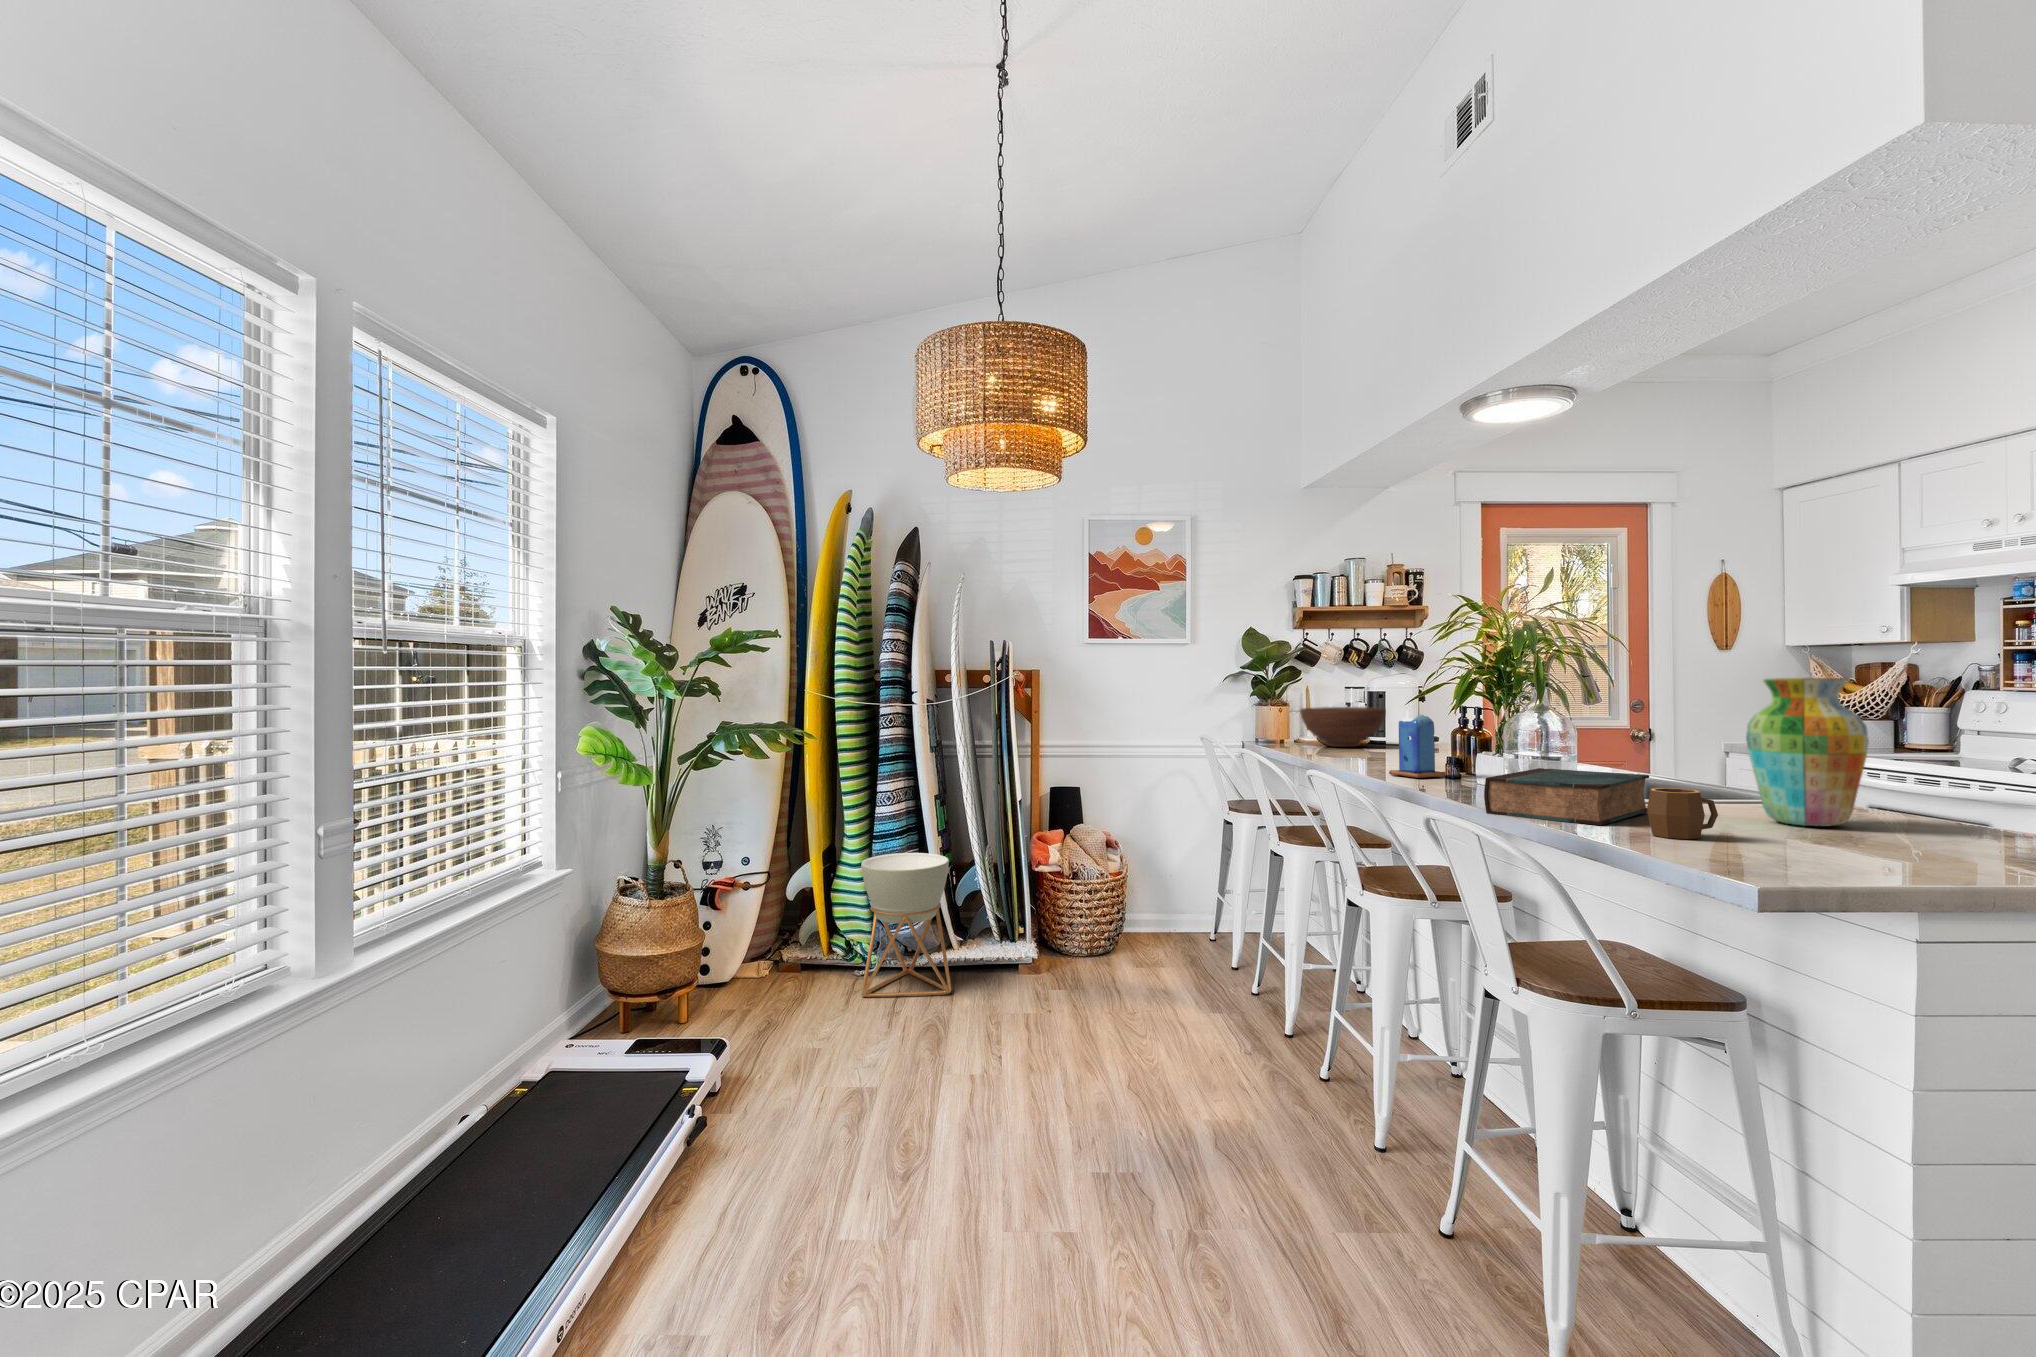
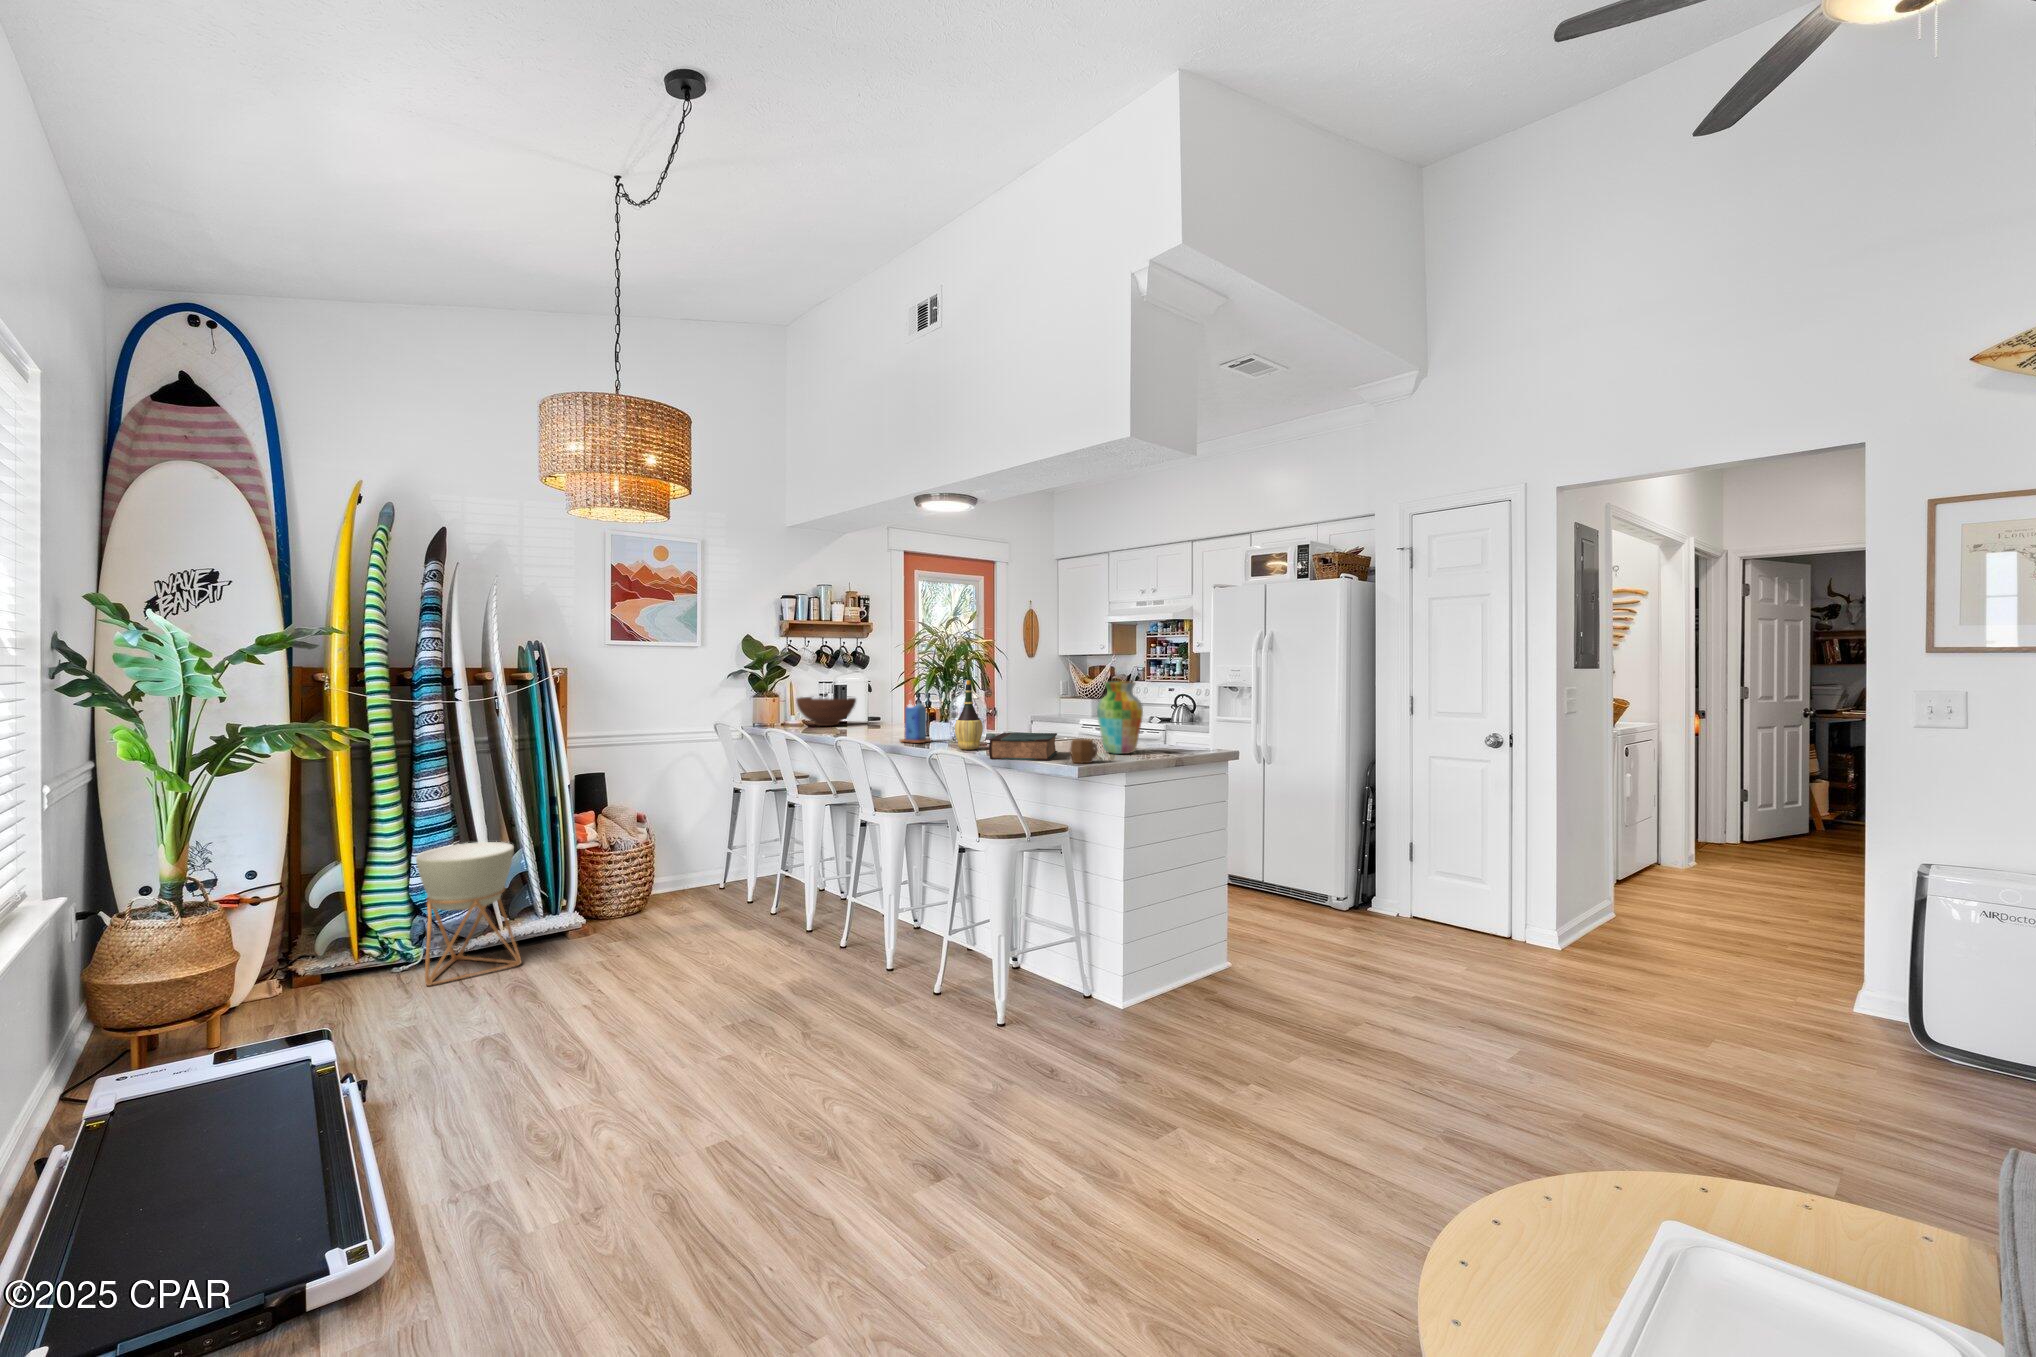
wine bottle: none [1456,678,1508,793] -> present [955,680,983,749]

